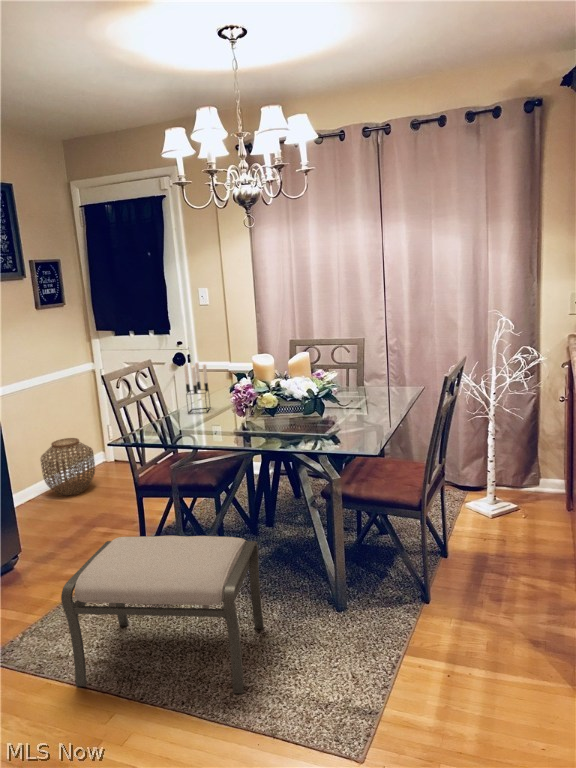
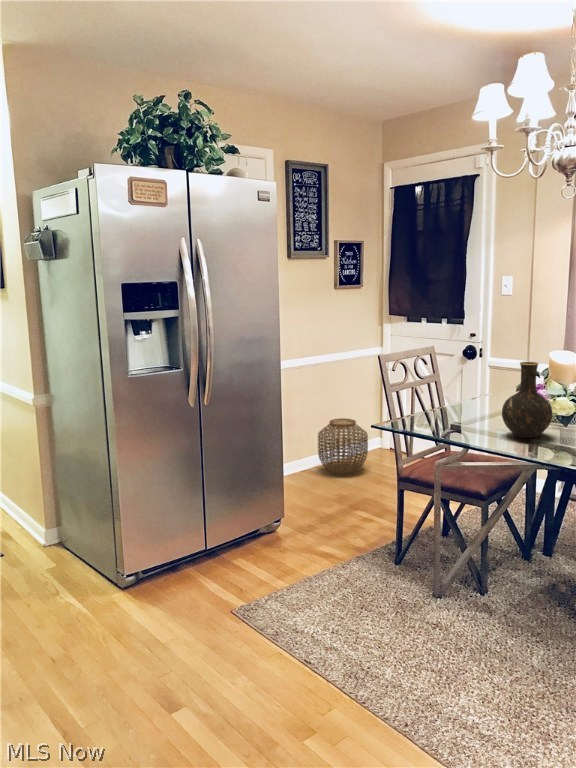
candle holder: present [184,362,210,414] -> none [467,353,495,412]
vase: none [221,366,261,431] -> present [502,362,553,438]
ottoman: present [61,536,264,694] -> none [301,526,523,739]

